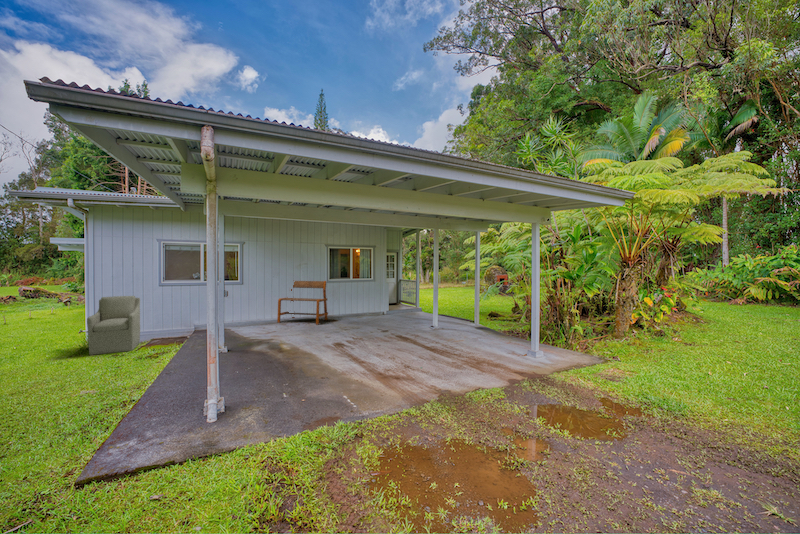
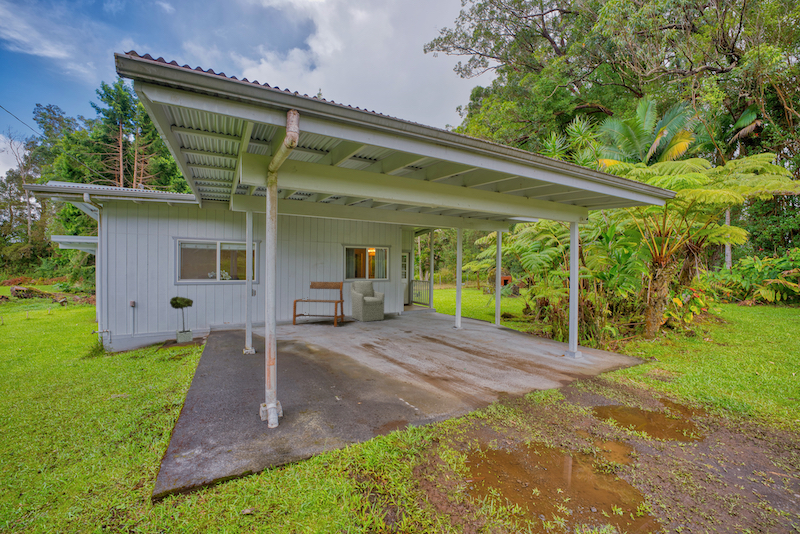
potted tree: none [156,295,179,340] -> present [170,296,193,343]
chair: present [87,296,140,355] -> present [351,281,384,322]

